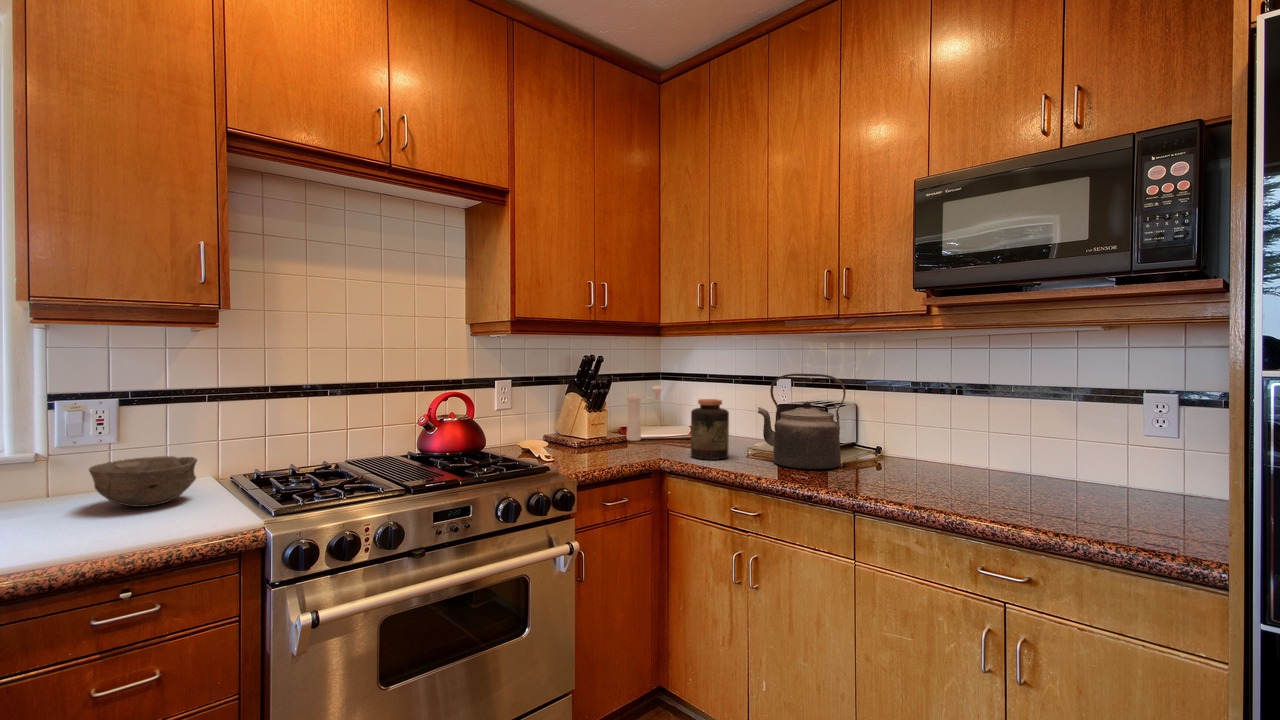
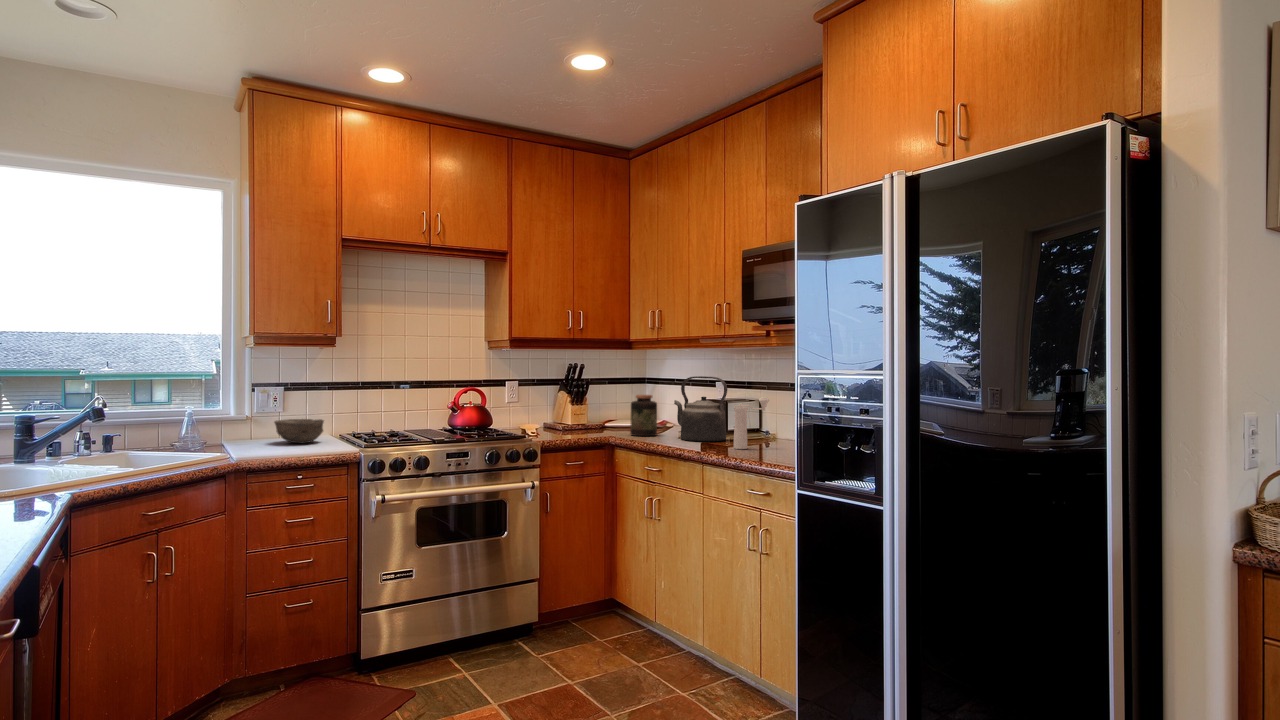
pepper mill: present [627,386,662,441] -> present [734,397,769,449]

